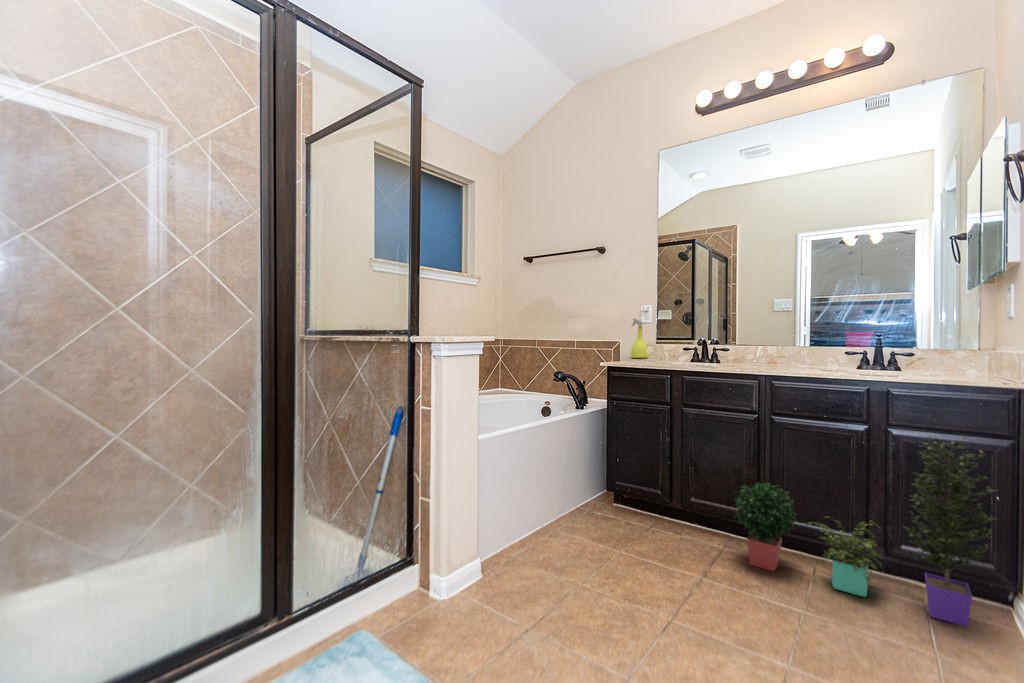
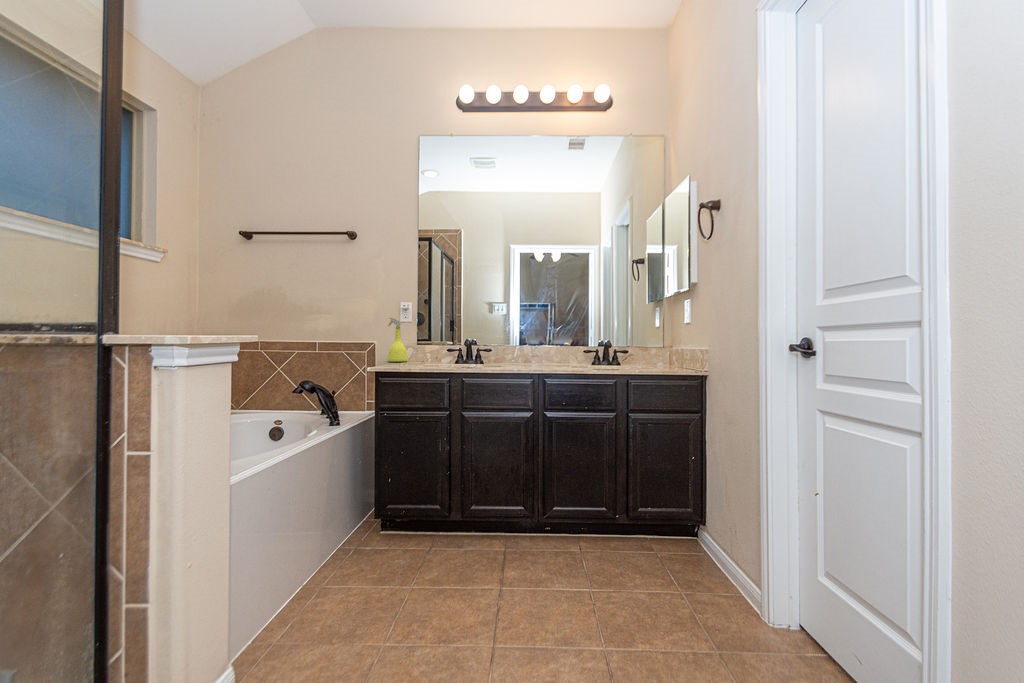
potted plant: present [734,437,996,627] -> none [517,417,707,568]

